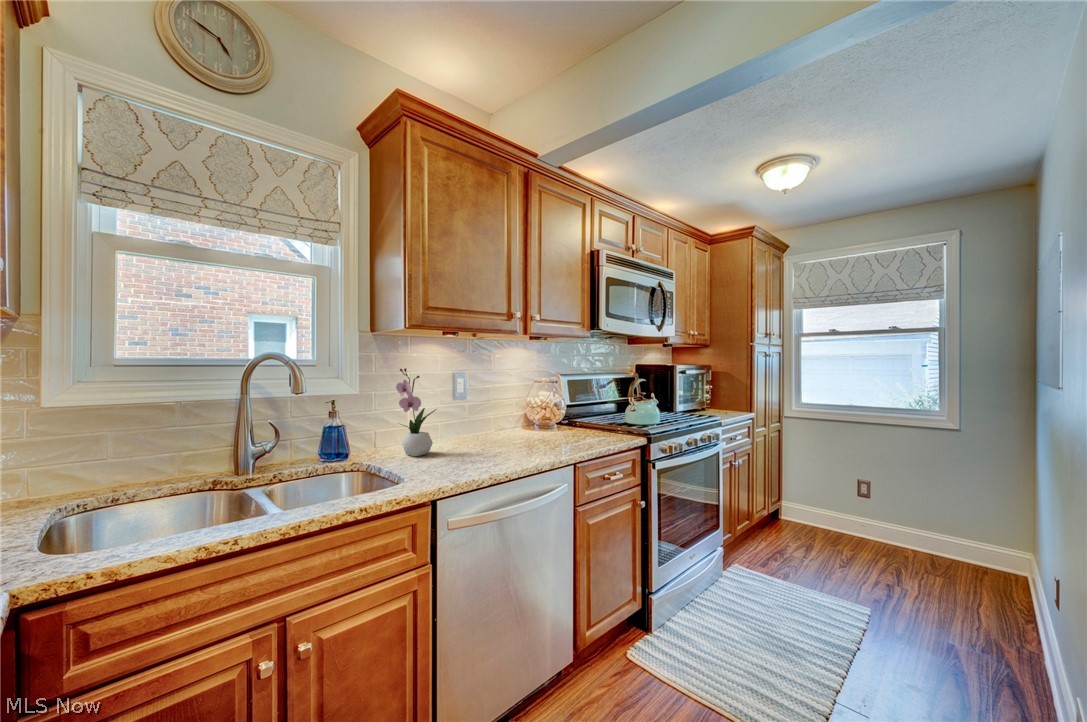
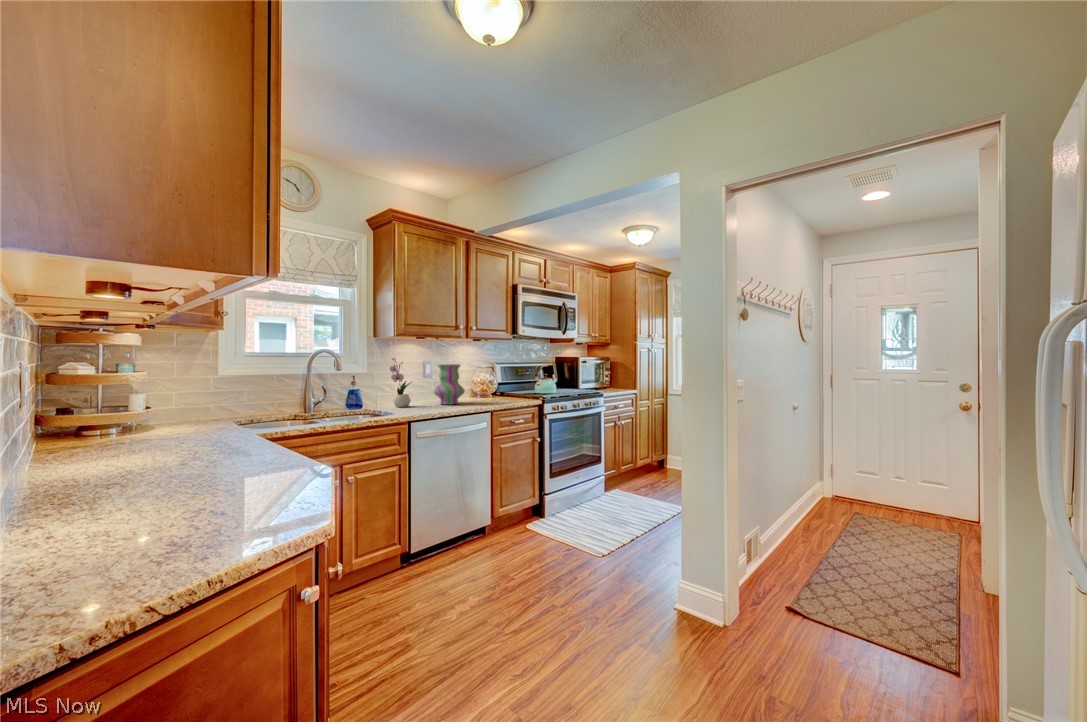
vase: none [471,378,523,449] -> present [434,364,465,404]

